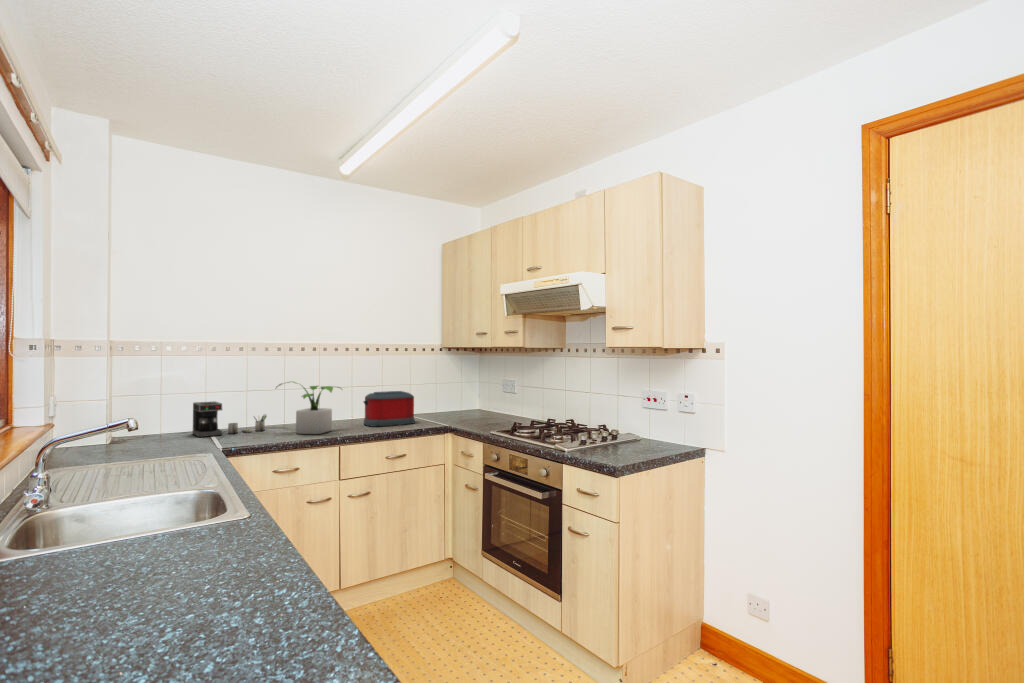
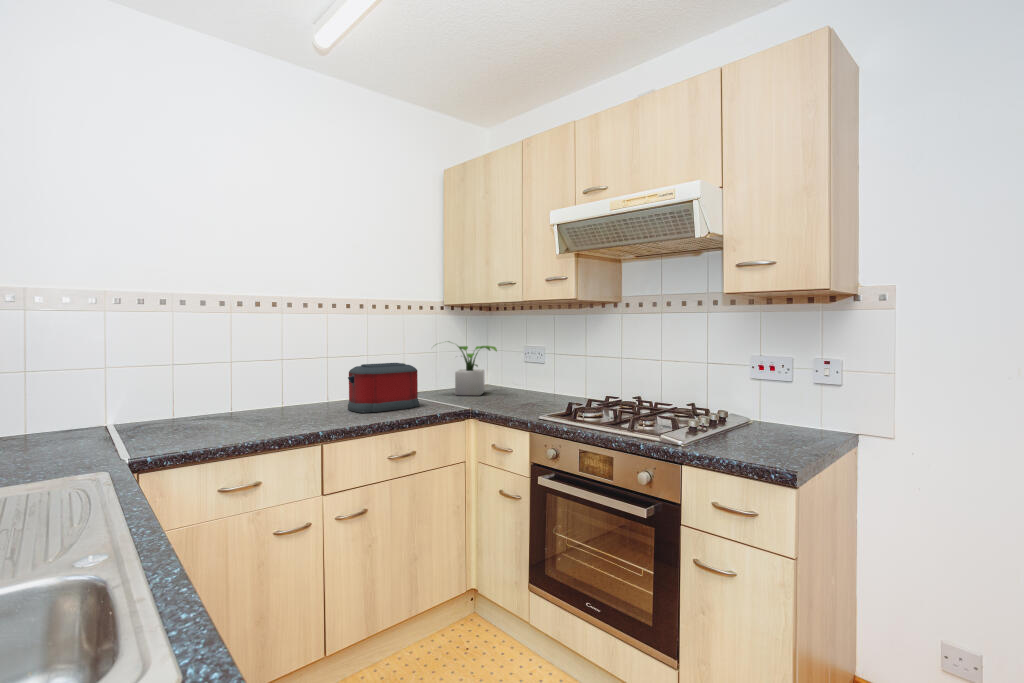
potted plant: present [277,382,333,434] -> present [455,346,497,396]
coffee maker: present [193,402,267,437] -> none [82,381,204,438]

